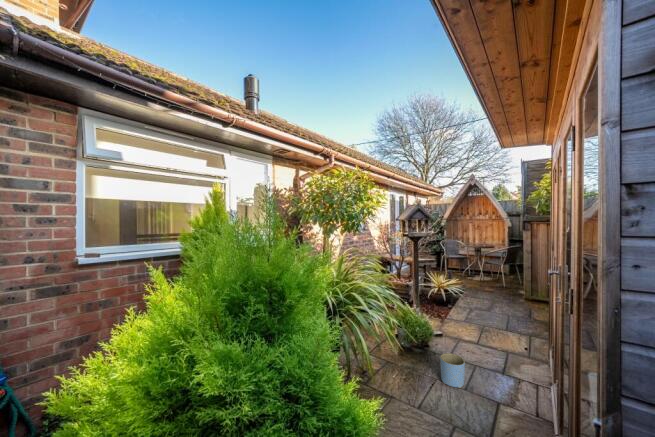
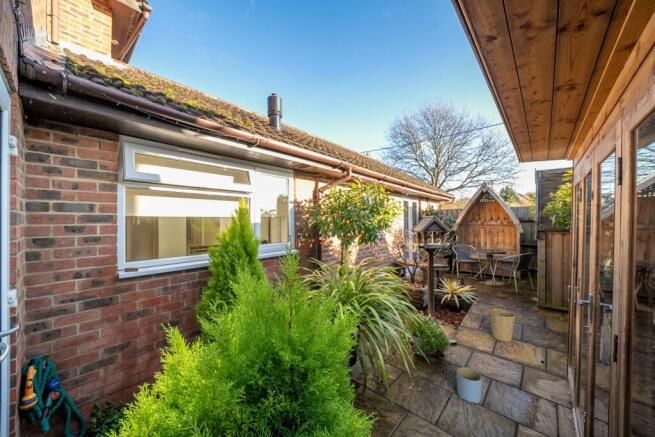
basket: none [475,295,500,331] -> present [489,305,515,342]

